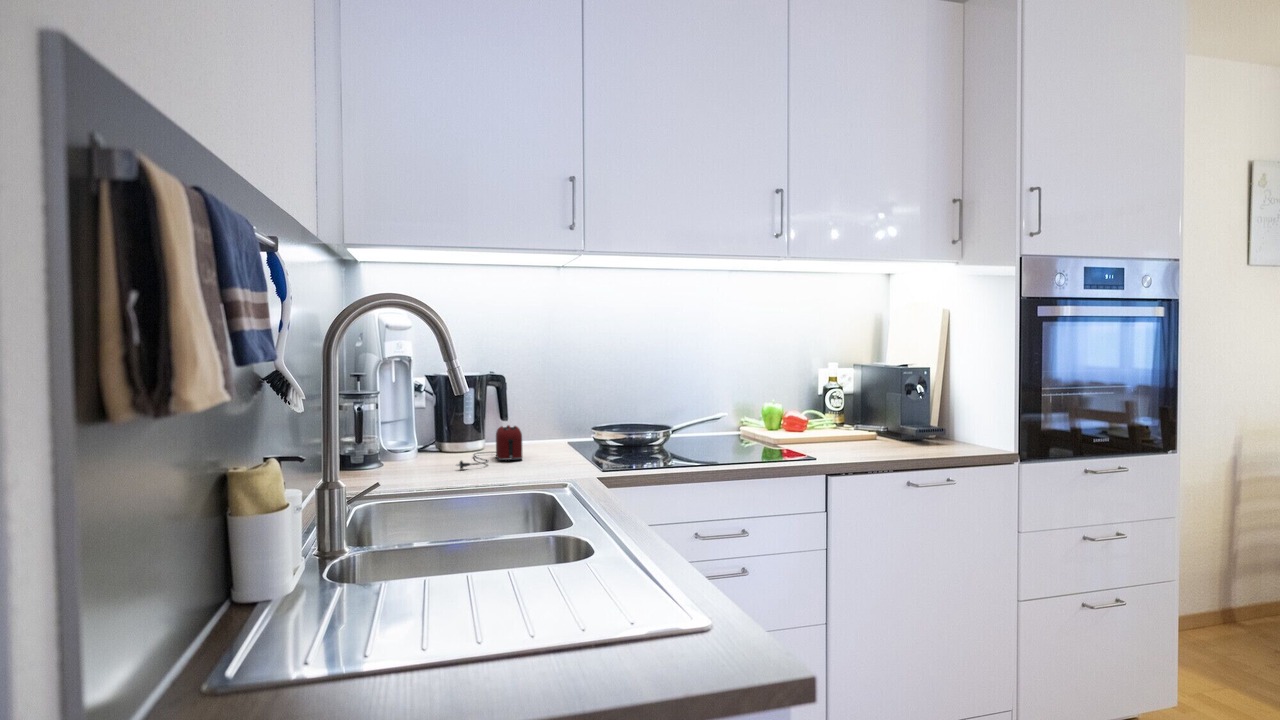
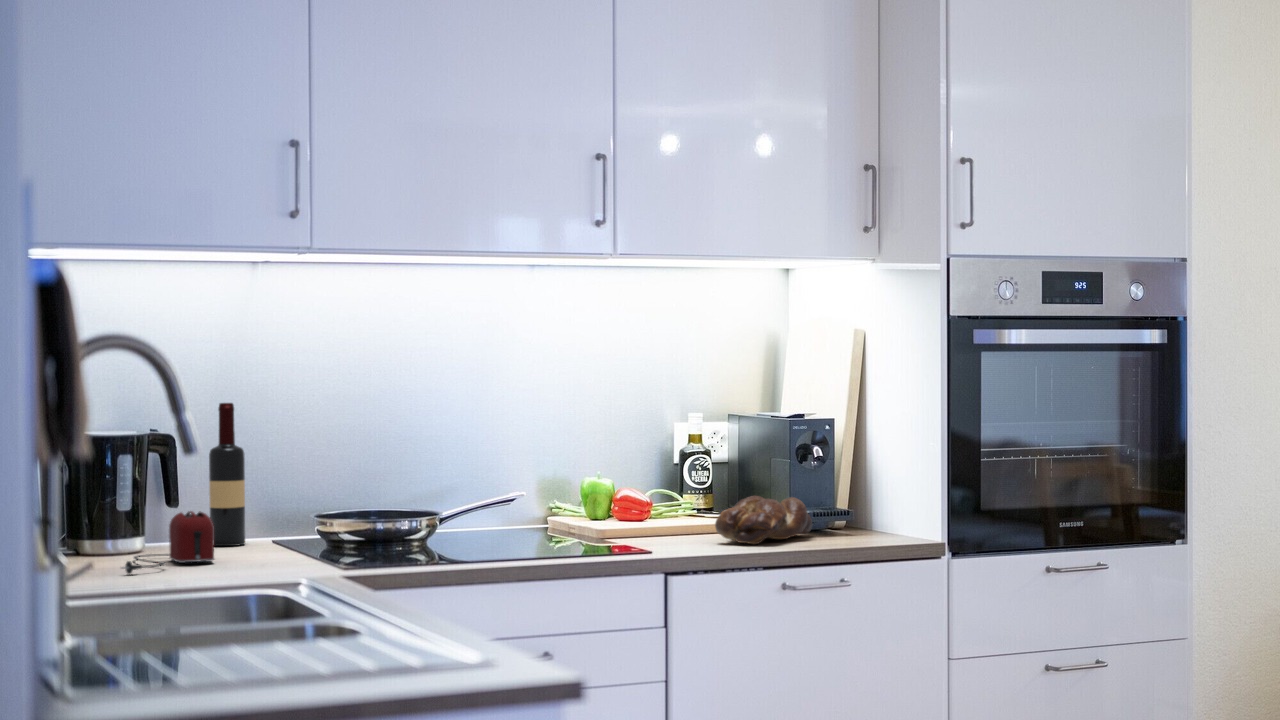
wine bottle: none [528,355,550,445] -> present [209,403,245,546]
bread loaf: none [858,419,922,453] -> present [715,496,812,544]

